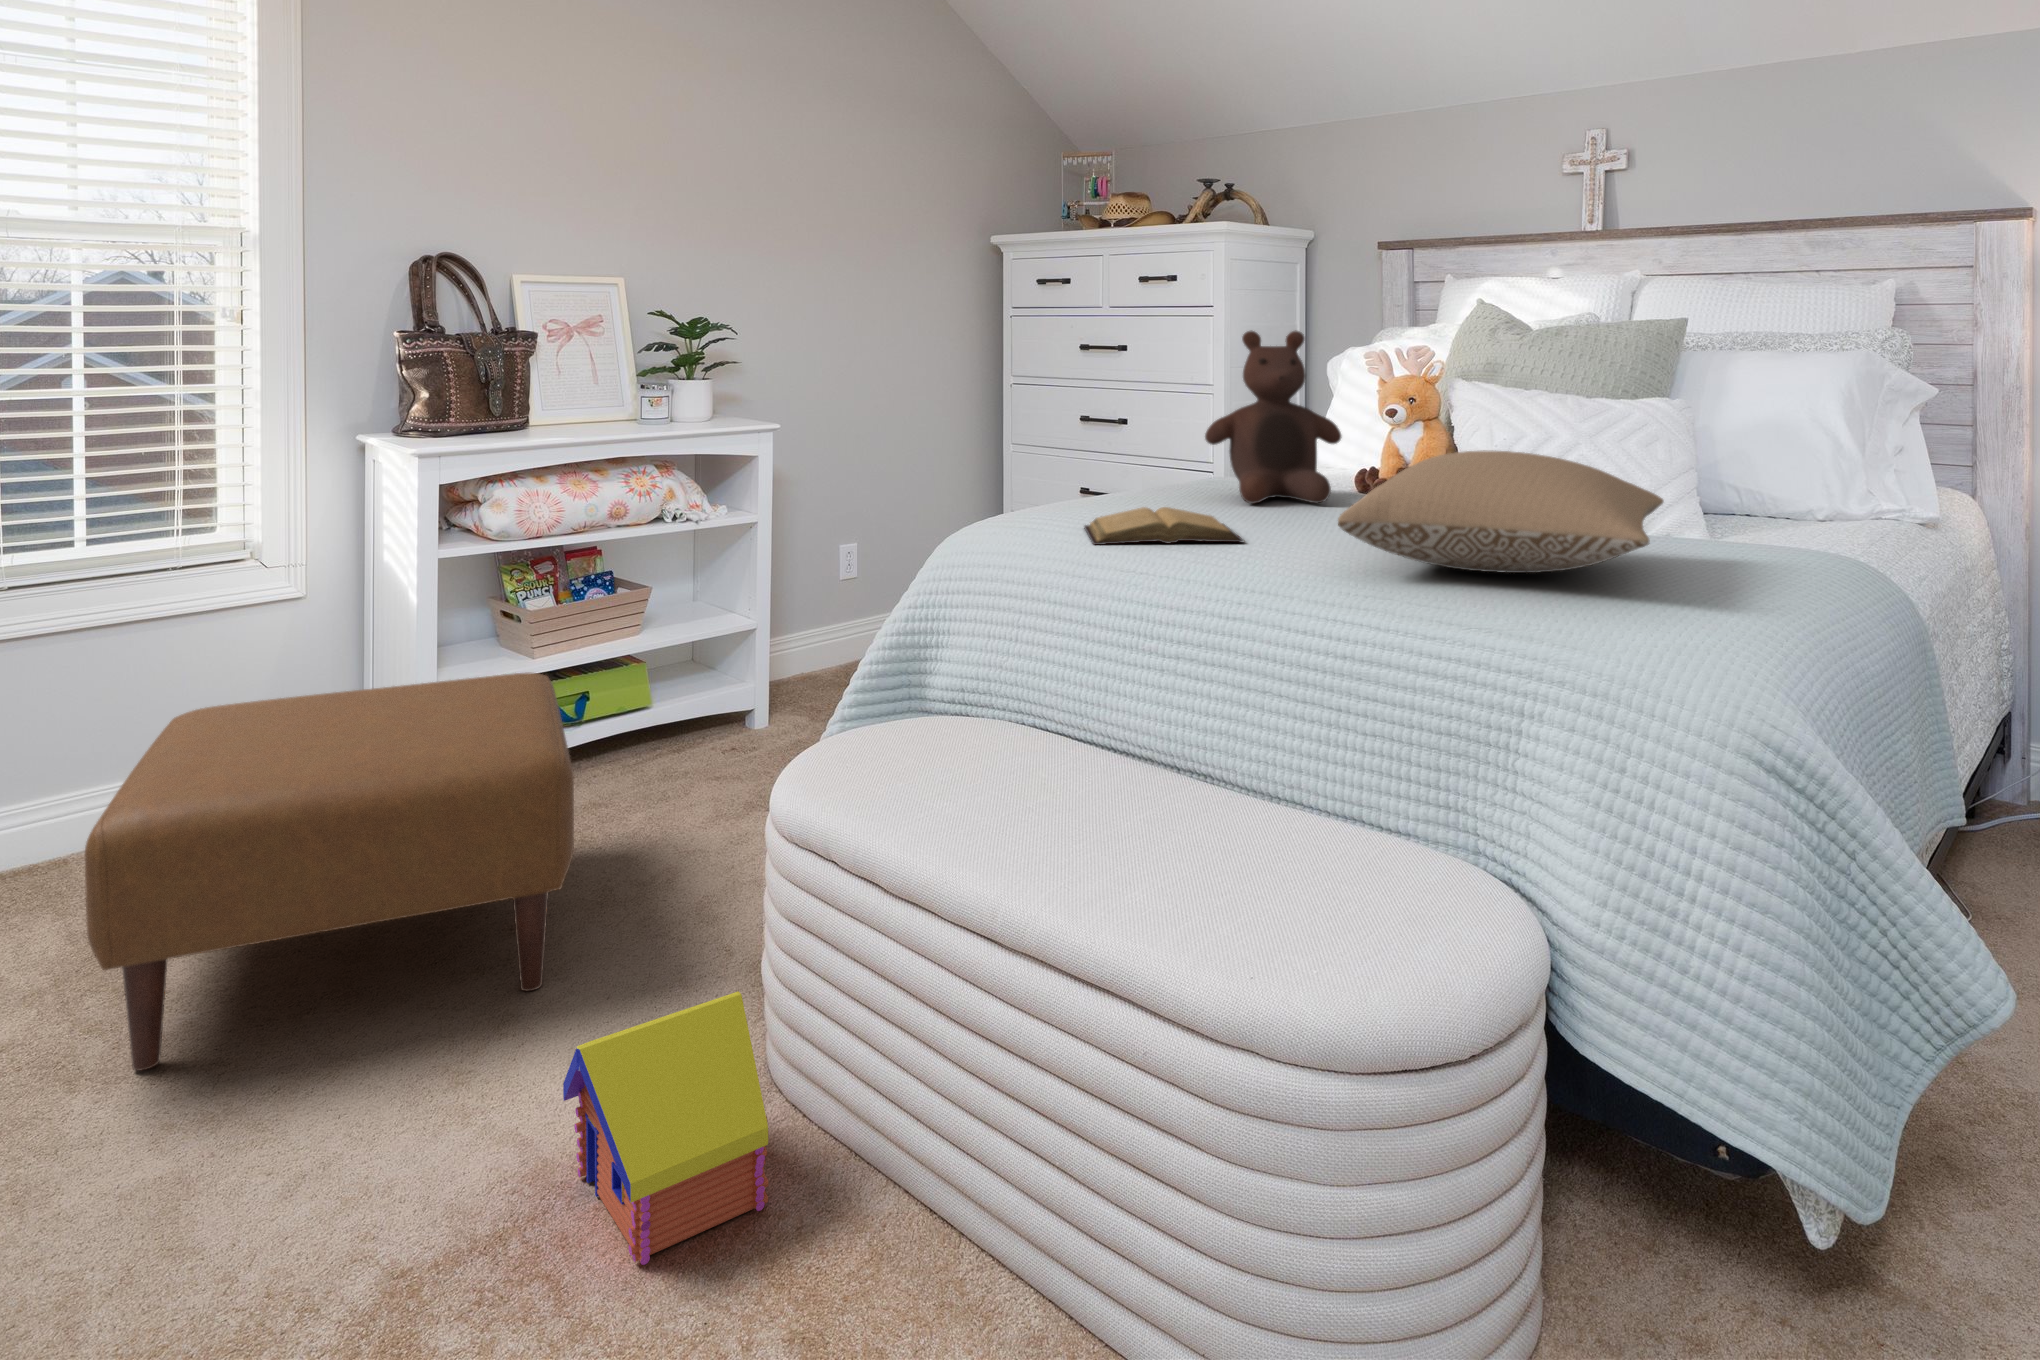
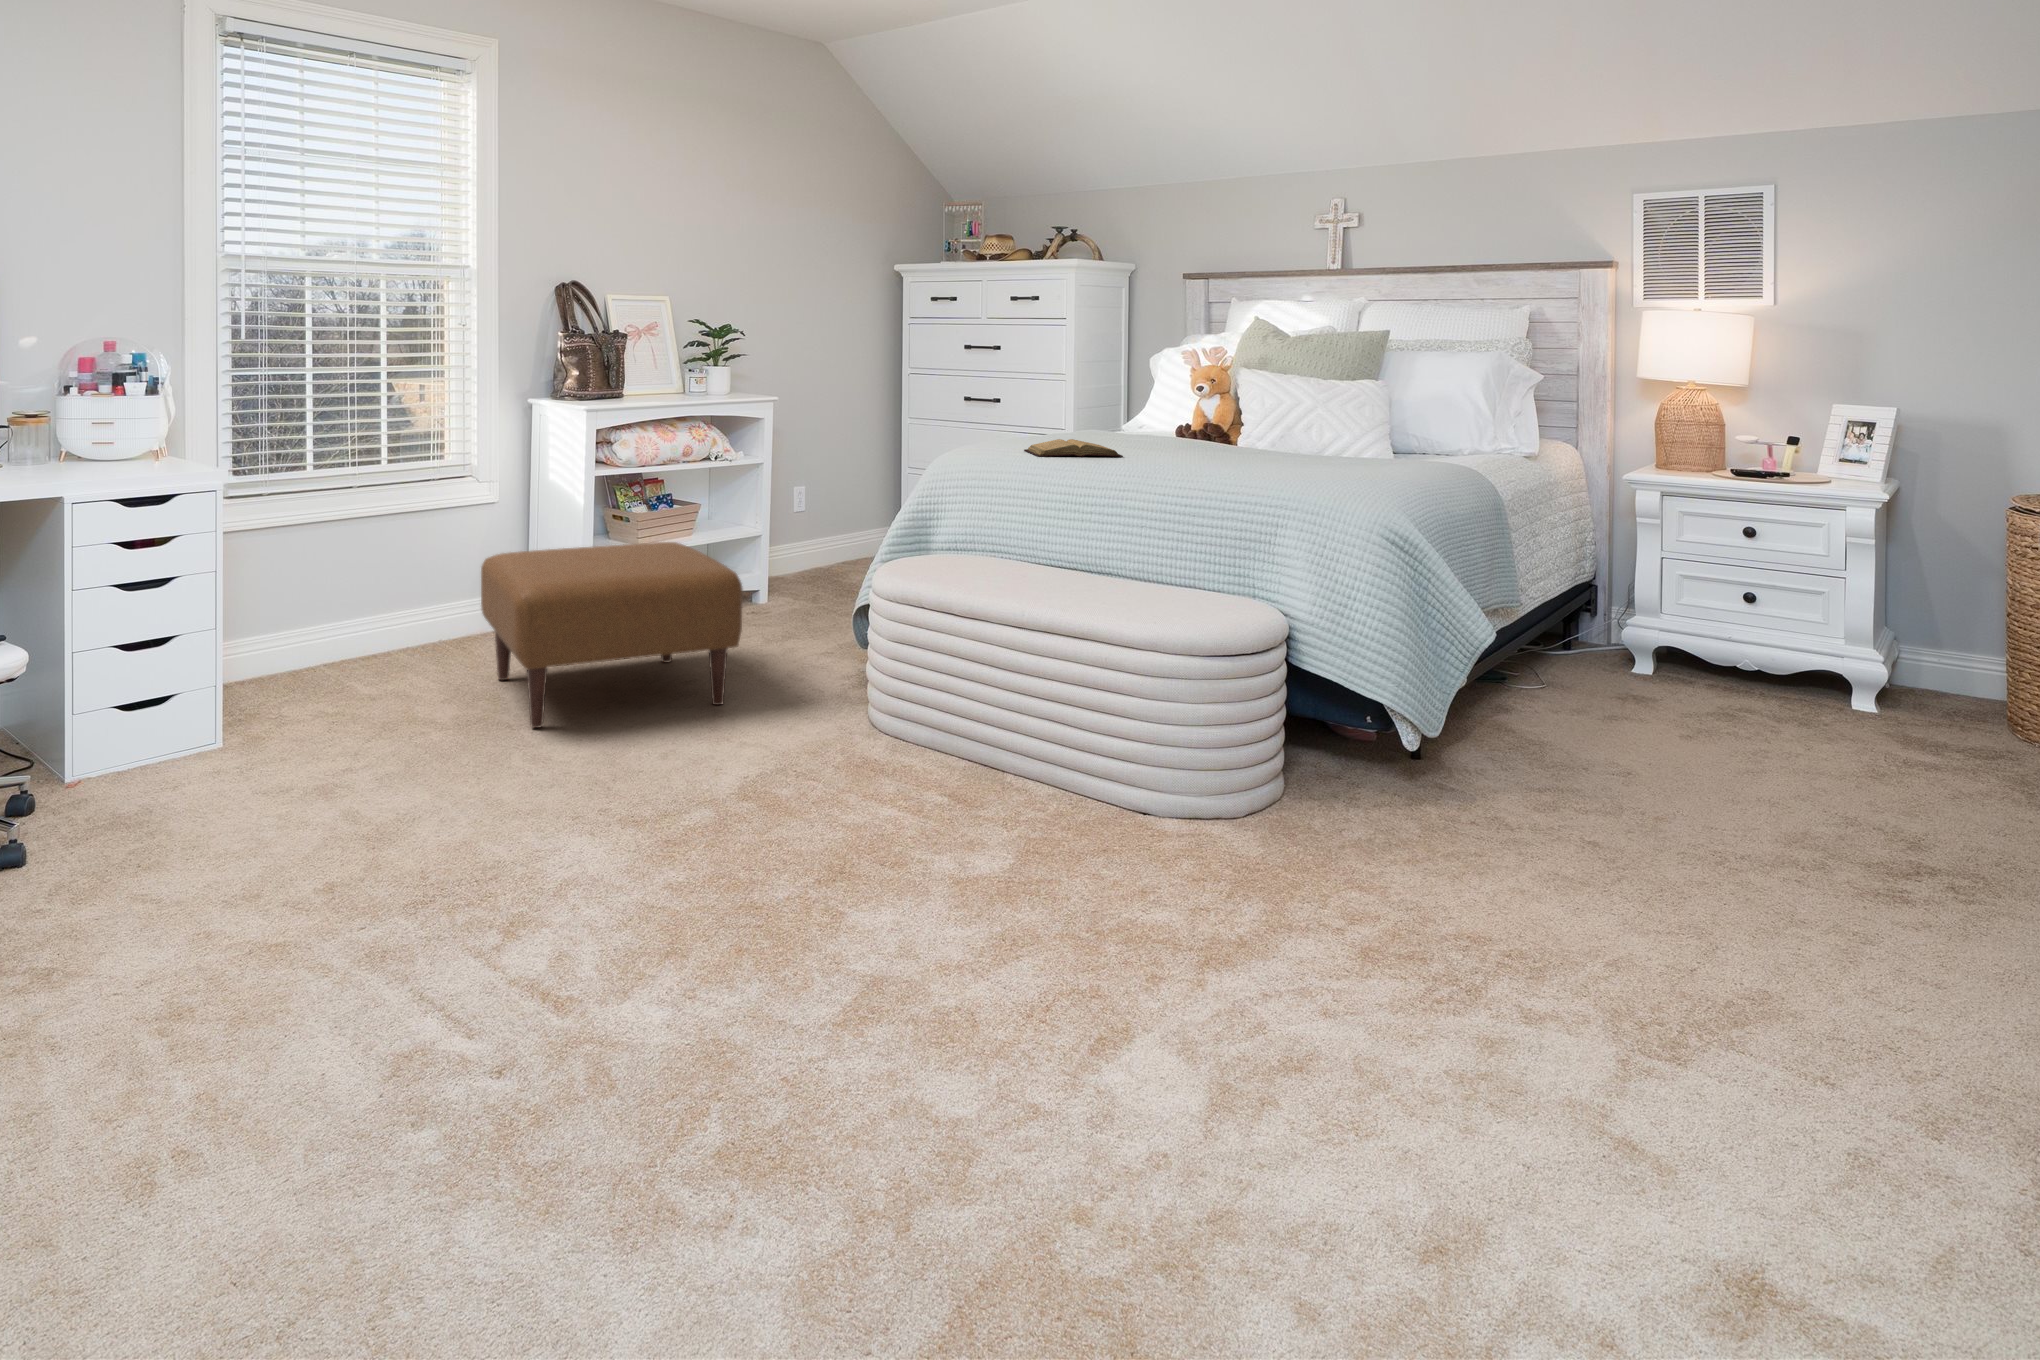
stuffed bear: present [1205,331,1342,503] -> none [1083,336,1169,443]
pillow: present [1338,450,1664,573] -> none [1182,404,1360,466]
toy house: present [563,991,769,1265] -> none [792,670,905,782]

